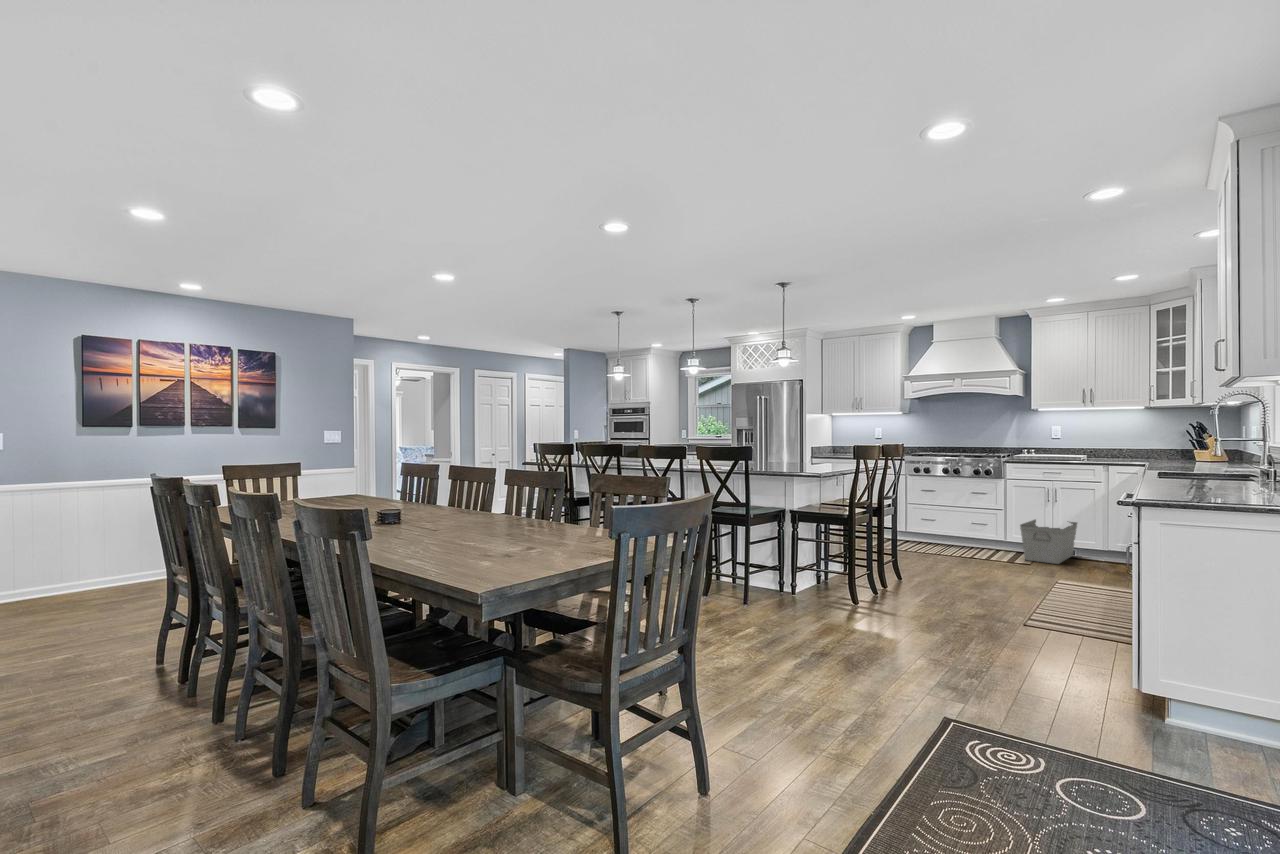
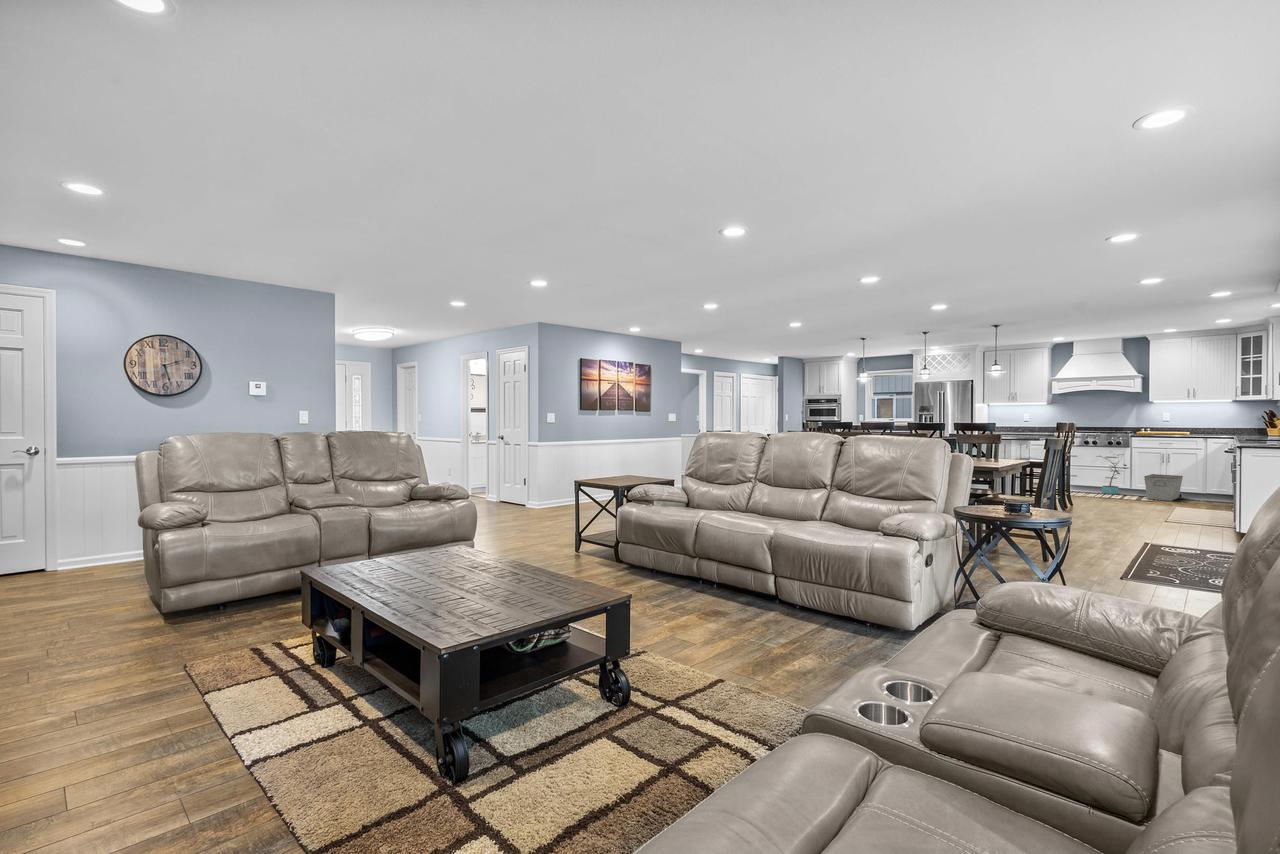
potted plant: none [958,484,1000,549] -> present [1099,454,1127,494]

